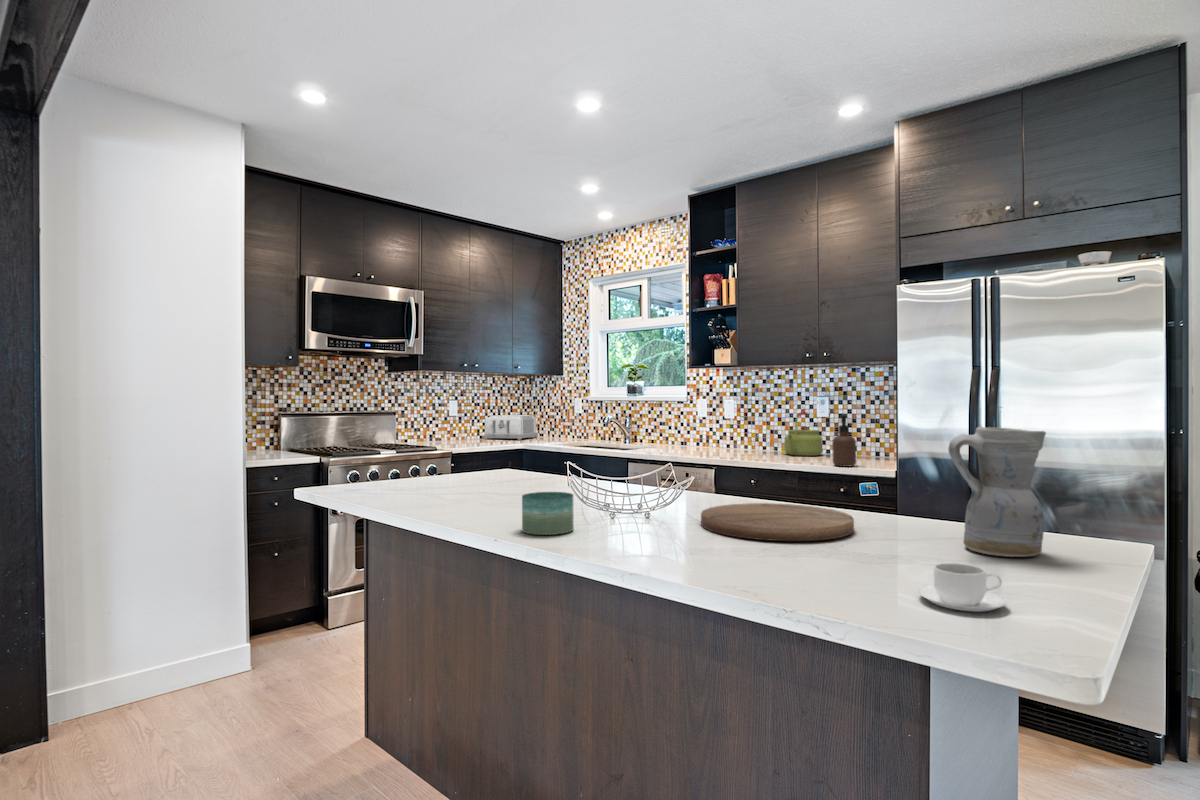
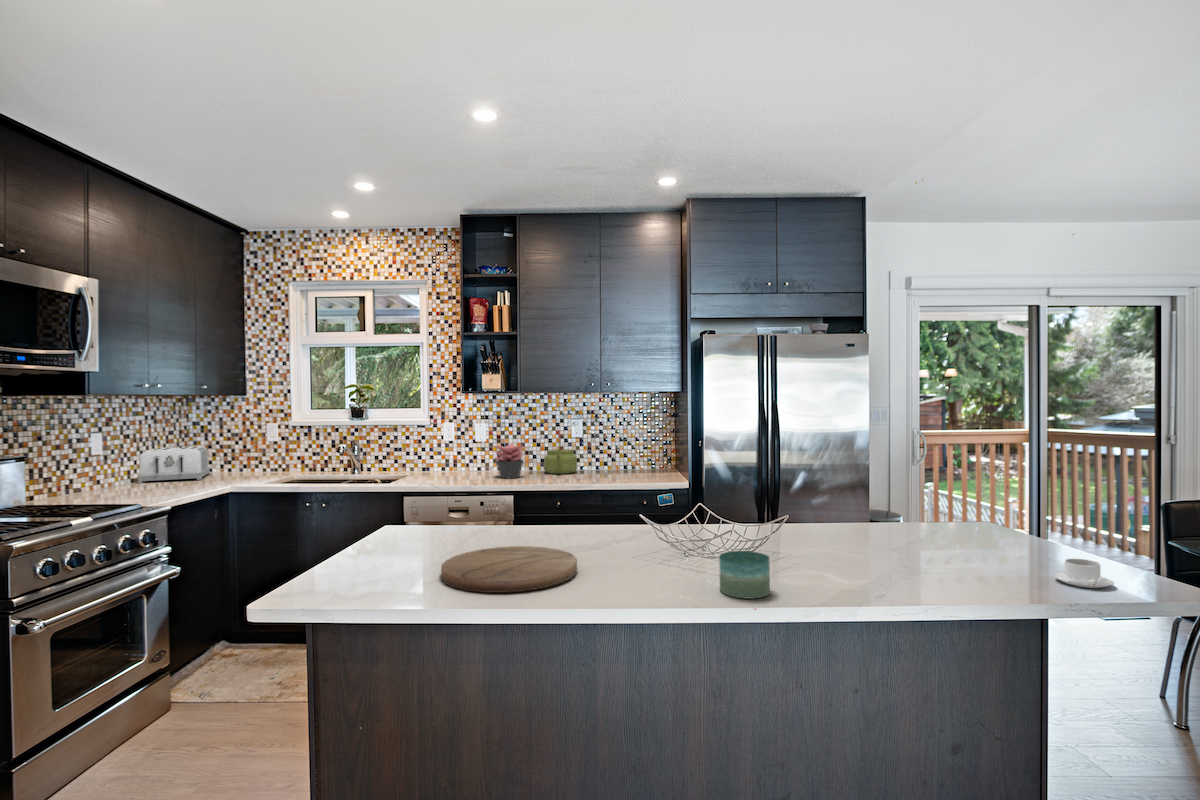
soap dispenser: present [832,415,856,467] -> none [619,438,638,482]
succulent plant: none [720,420,755,455] -> present [495,443,524,478]
ceramic pitcher: present [948,427,1046,557] -> none [946,463,998,547]
cutting board: present [701,503,854,541] -> present [441,546,577,593]

